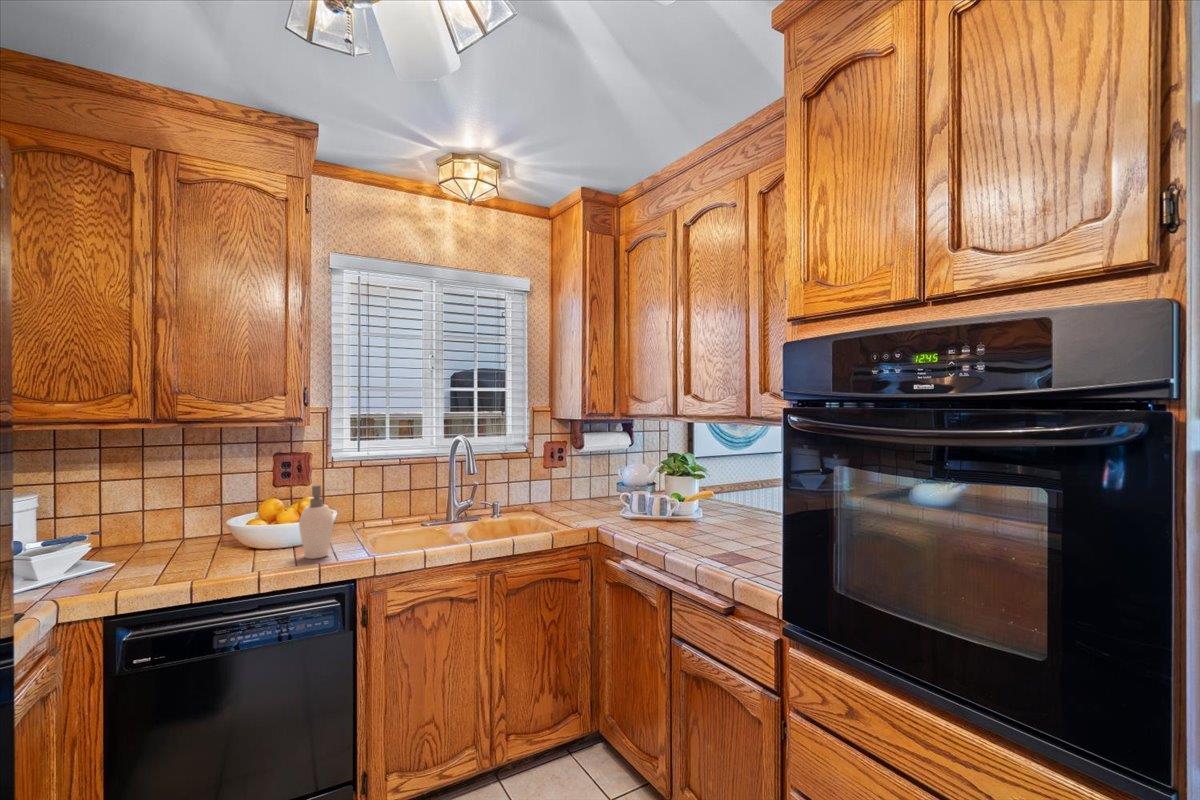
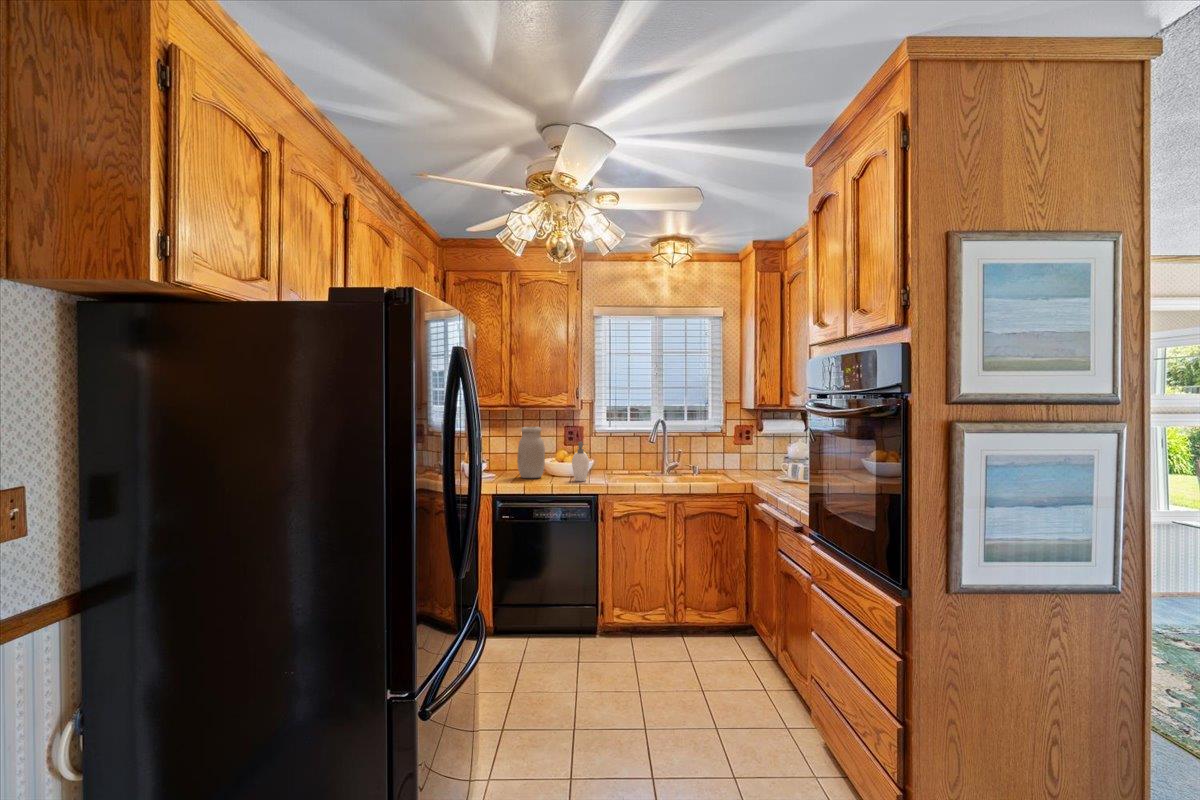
jar: none [172,461,238,566] -> present [517,427,545,478]

